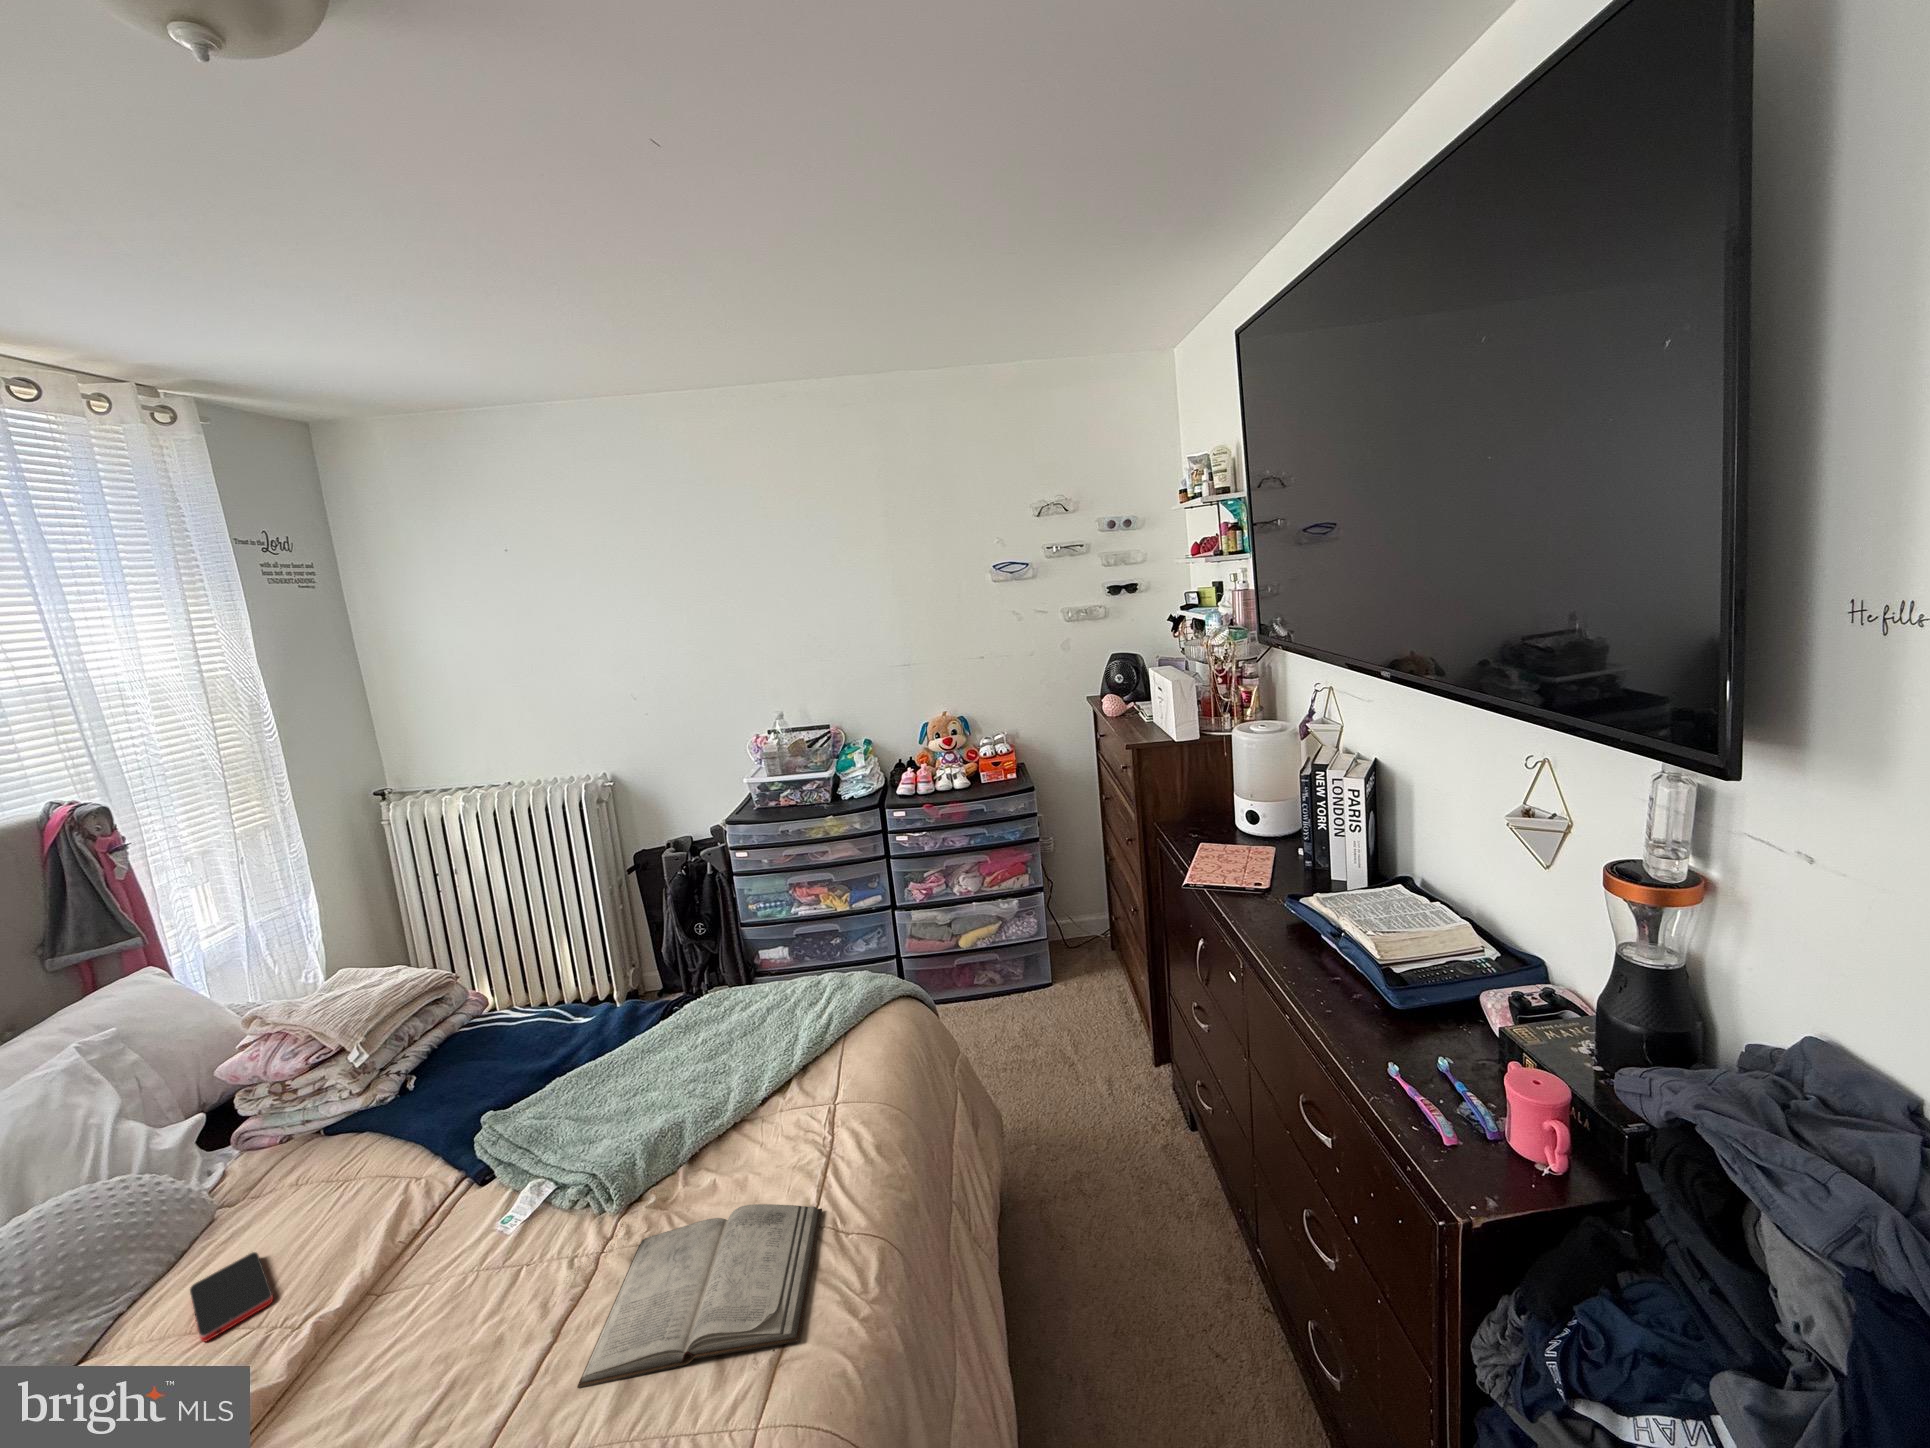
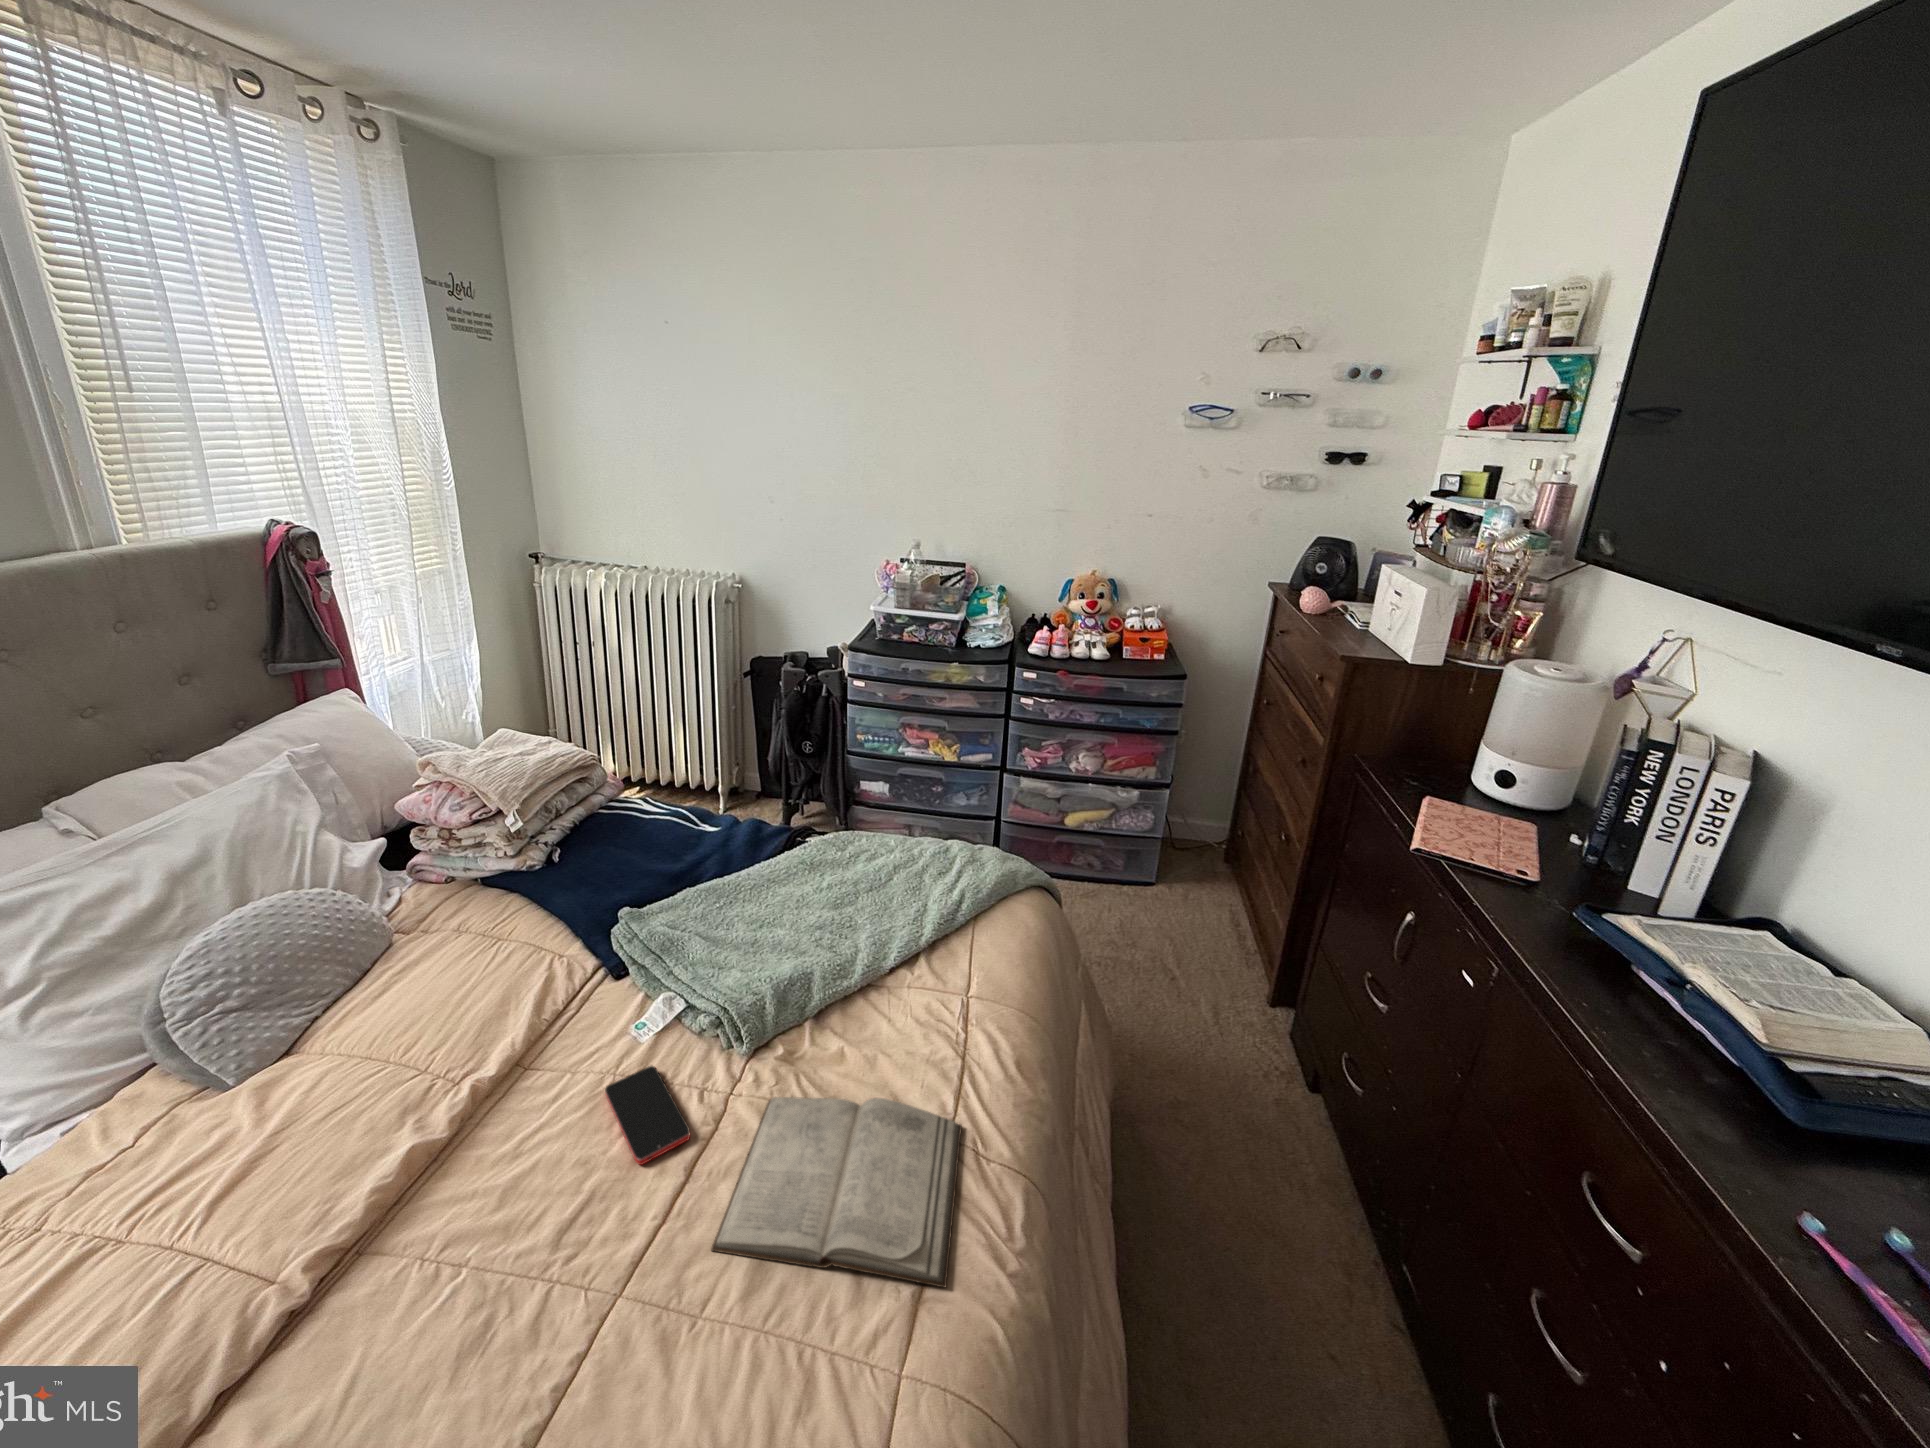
smartphone: present [190,1252,273,1342] -> present [605,1066,690,1165]

